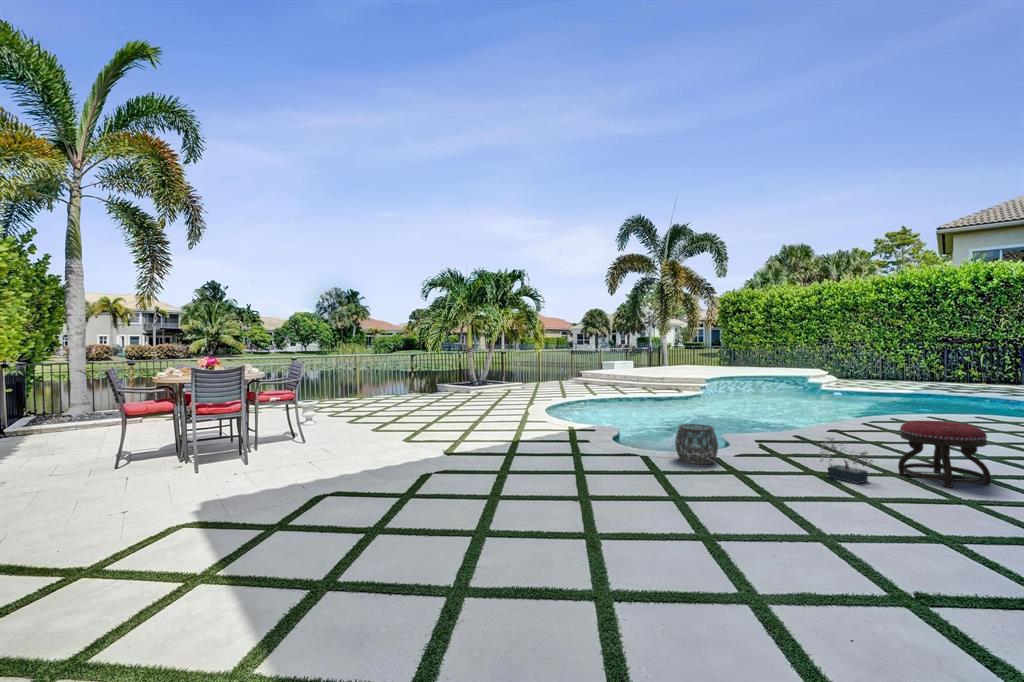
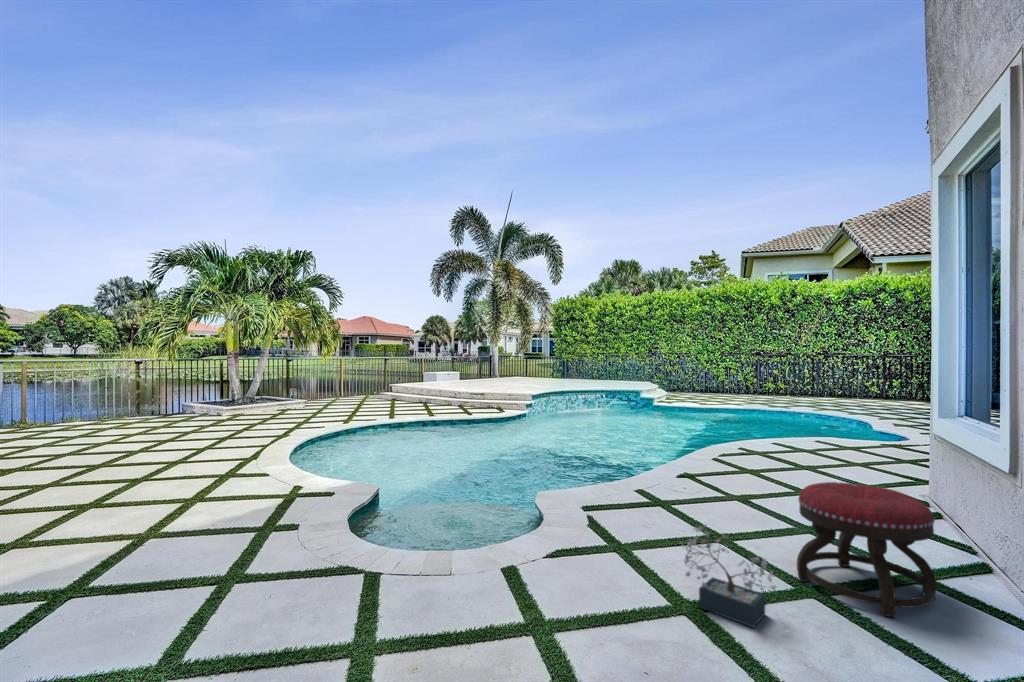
woven basket: present [675,424,718,464] -> none [434,501,513,592]

